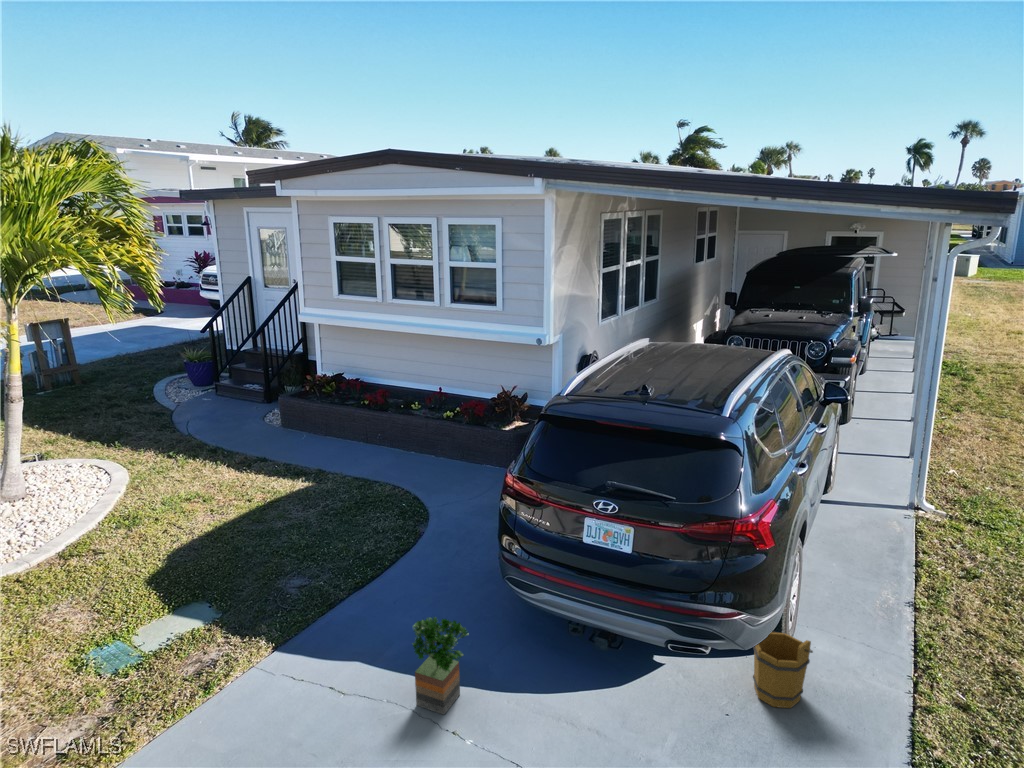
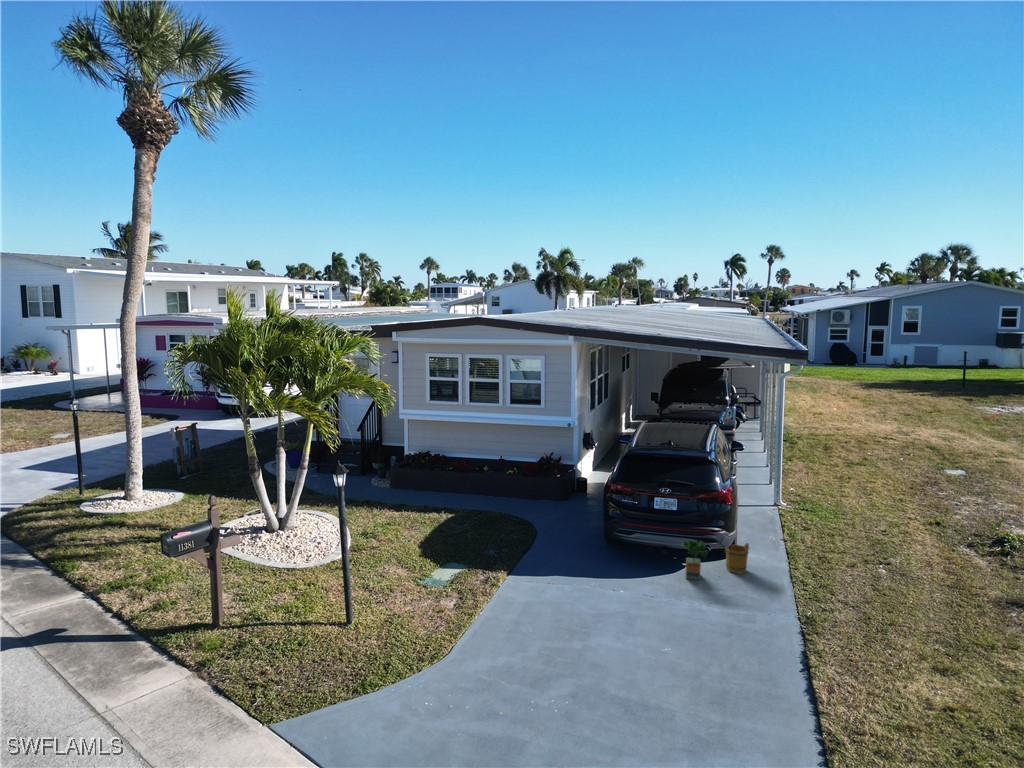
potted tree: present [413,617,468,715] -> present [682,540,708,580]

